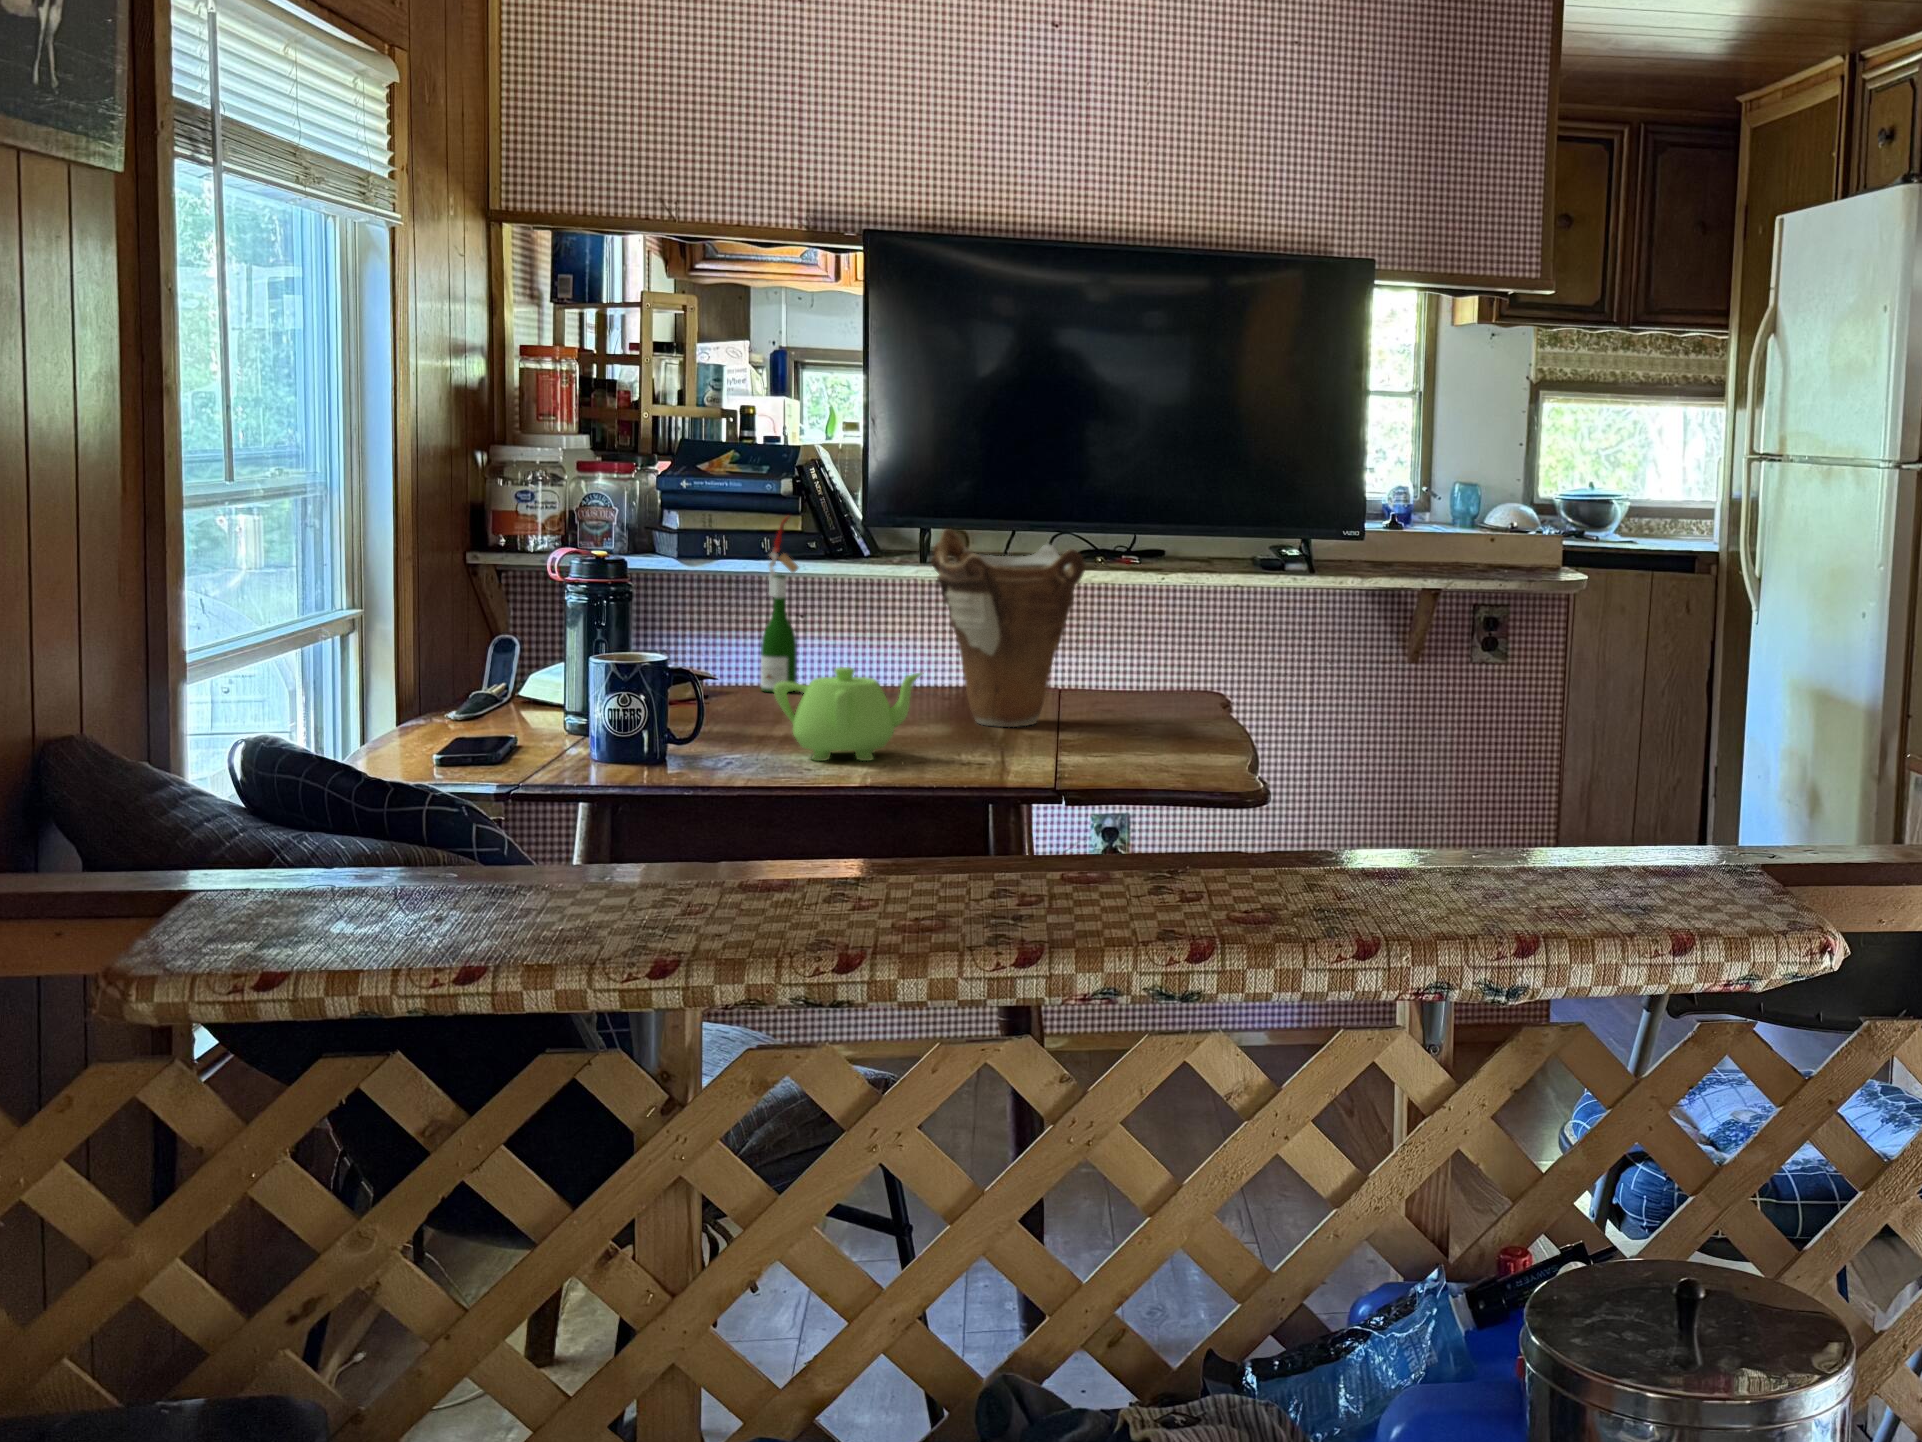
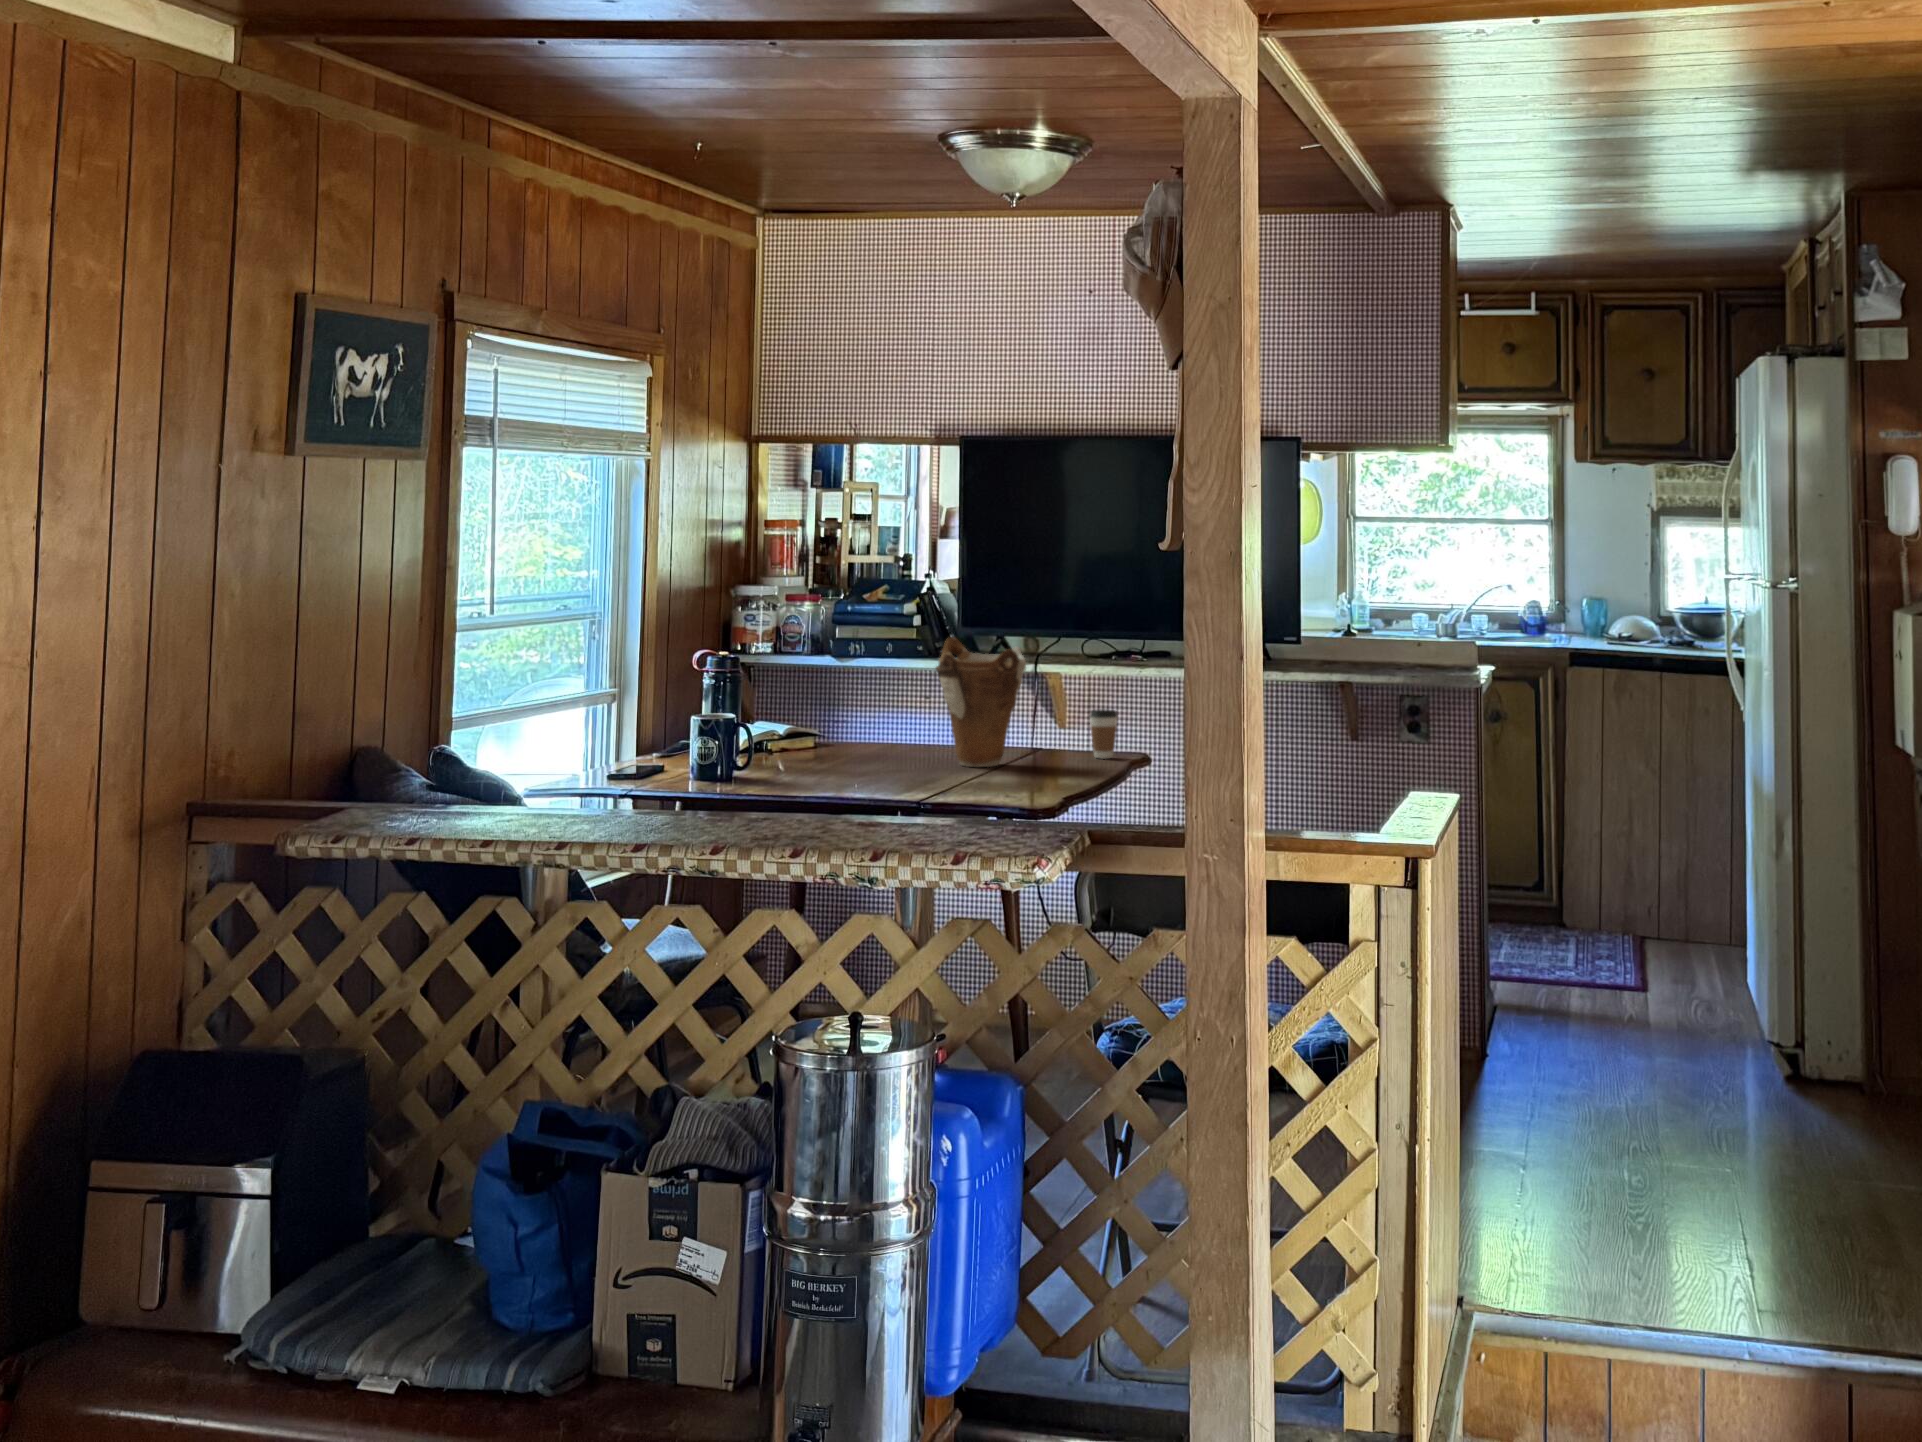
wine bottle: present [761,515,804,693] -> none [873,629,902,746]
coffee cup: none [1122,635,1165,705] -> present [1090,709,1118,759]
teapot: present [774,667,922,761] -> none [794,722,878,780]

